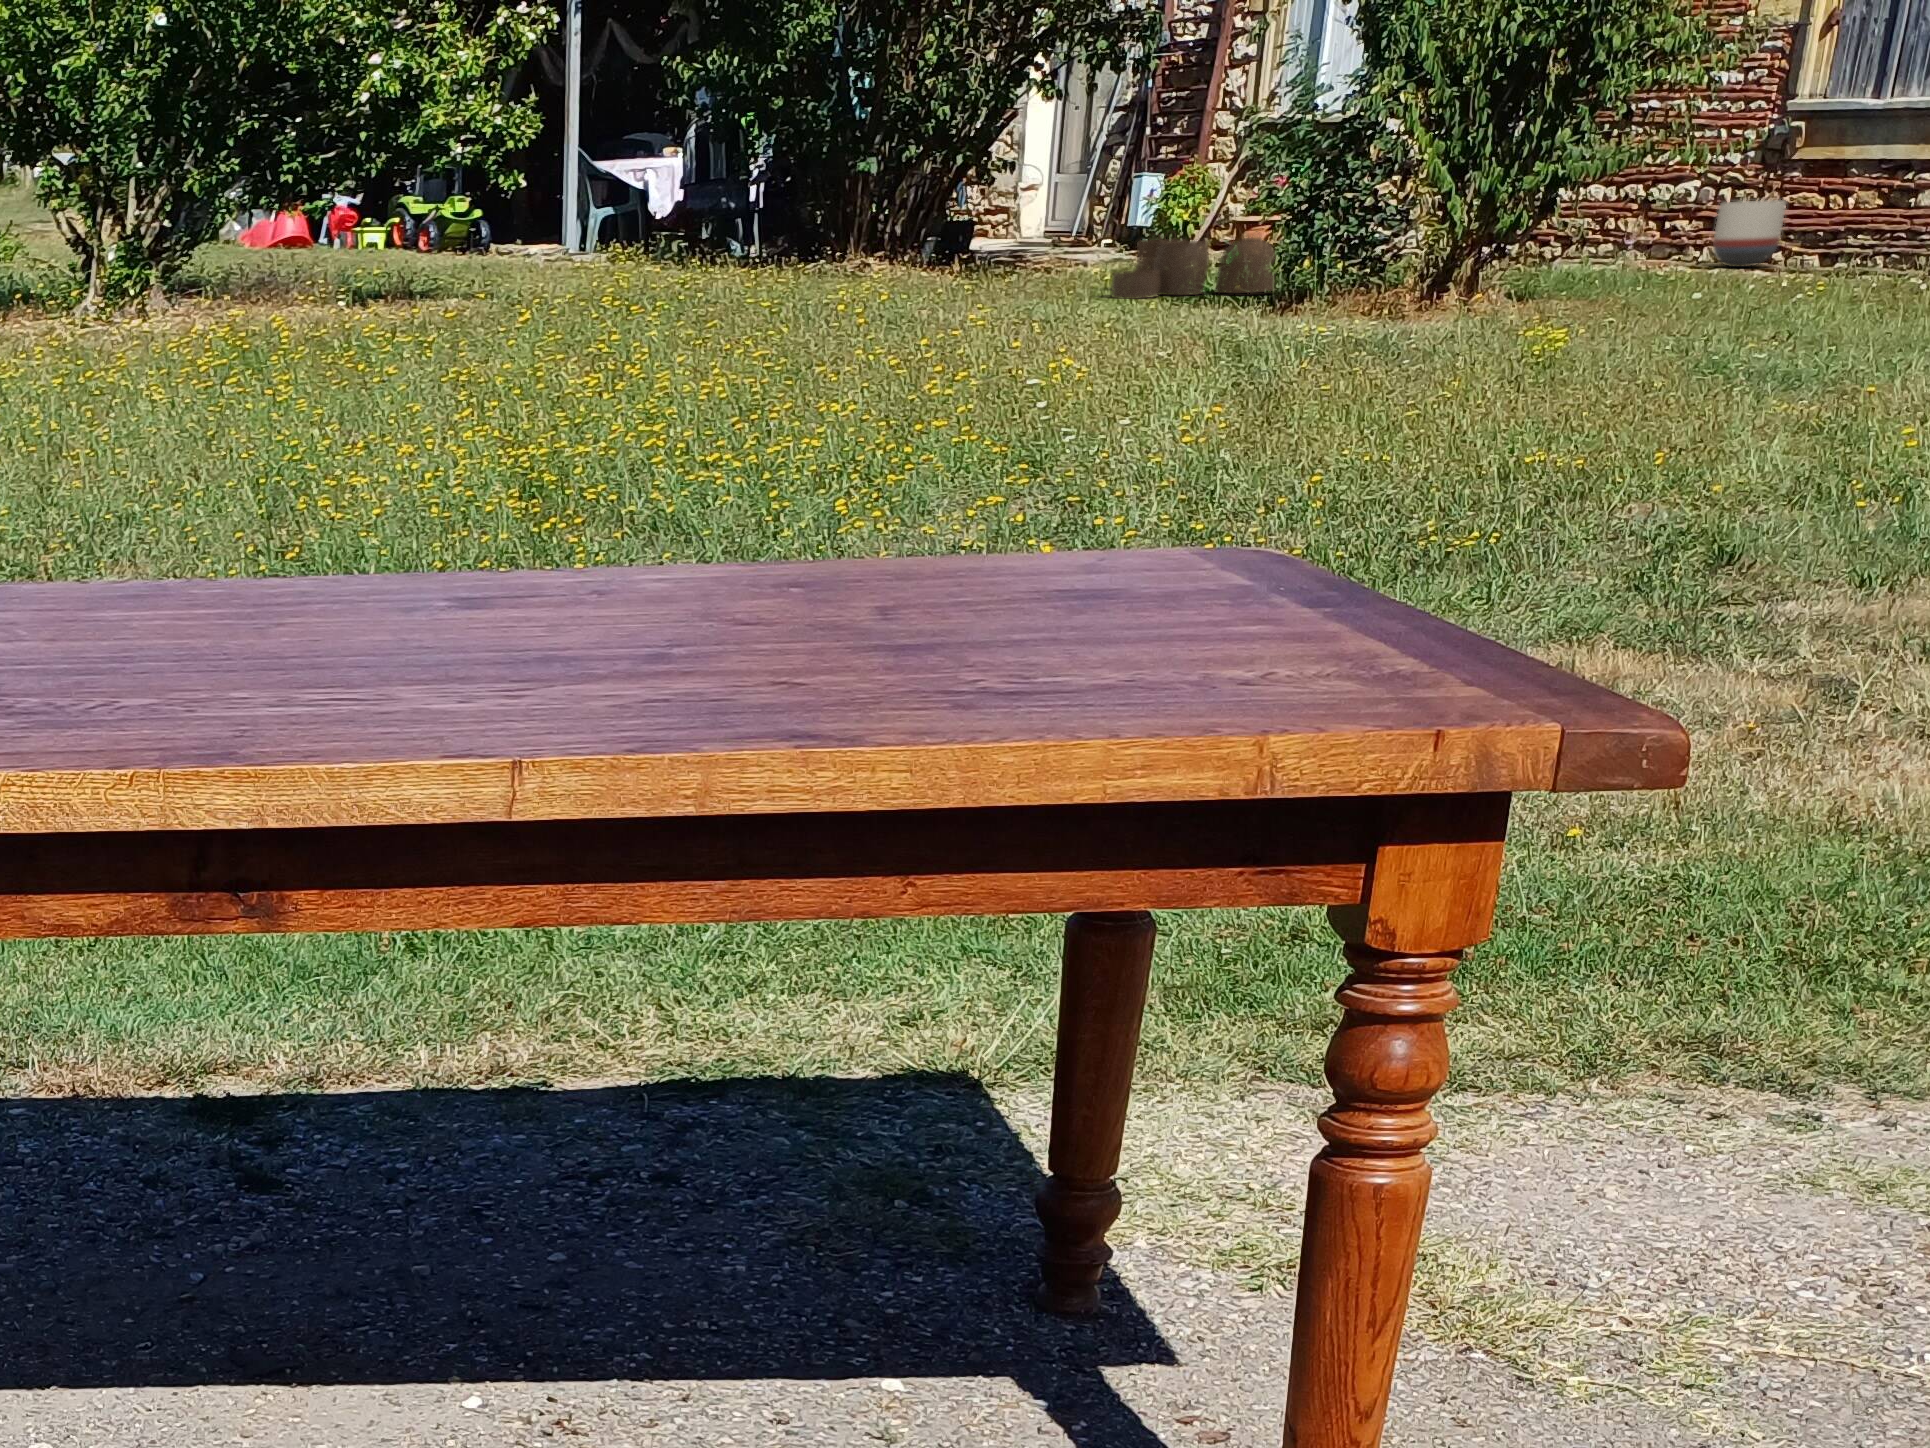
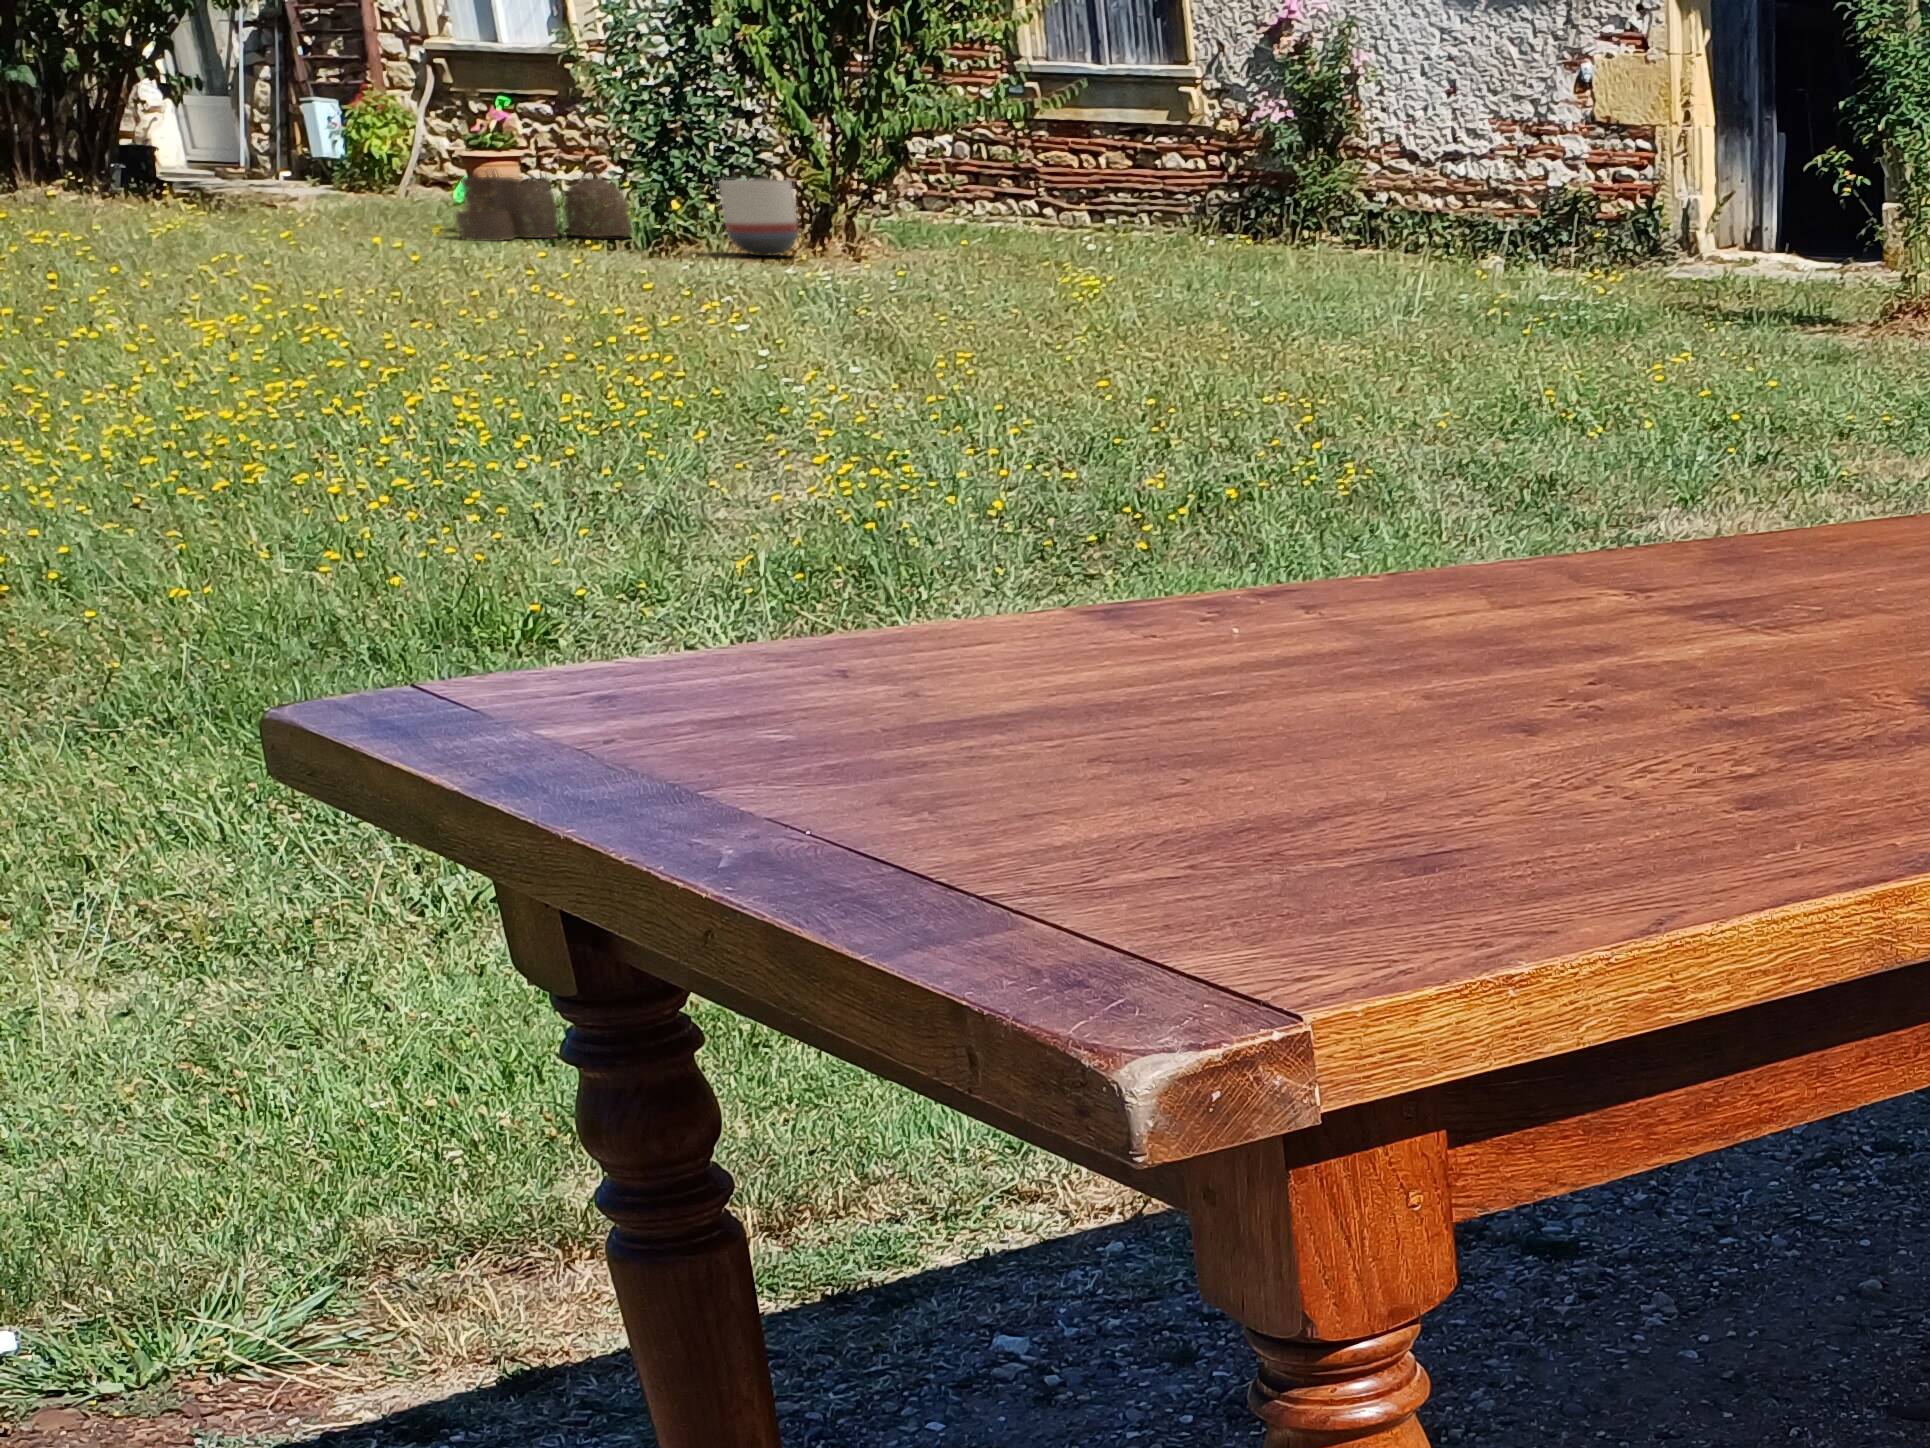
planter: present [1713,200,1786,267] -> present [718,180,798,256]

